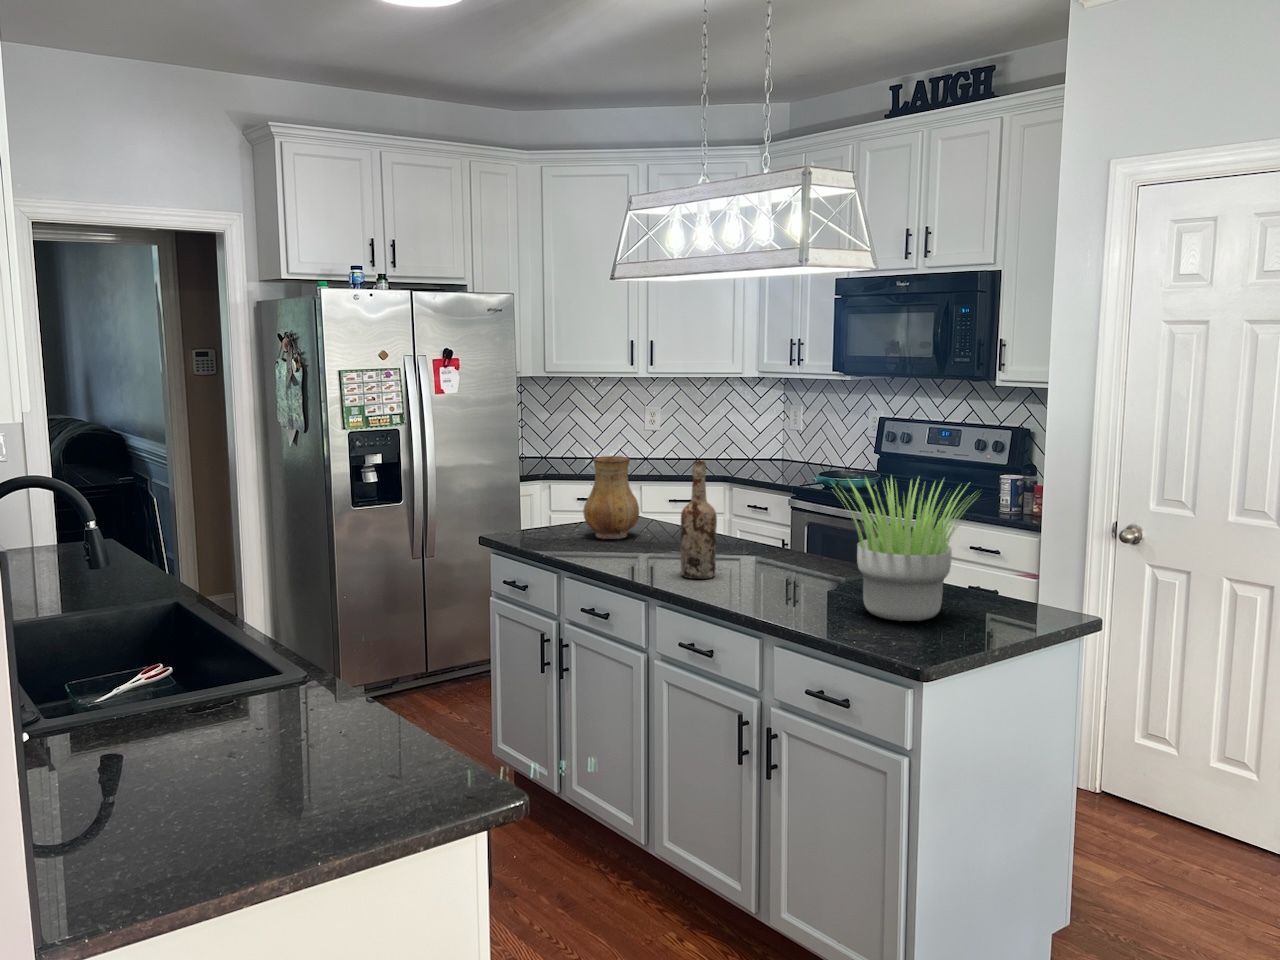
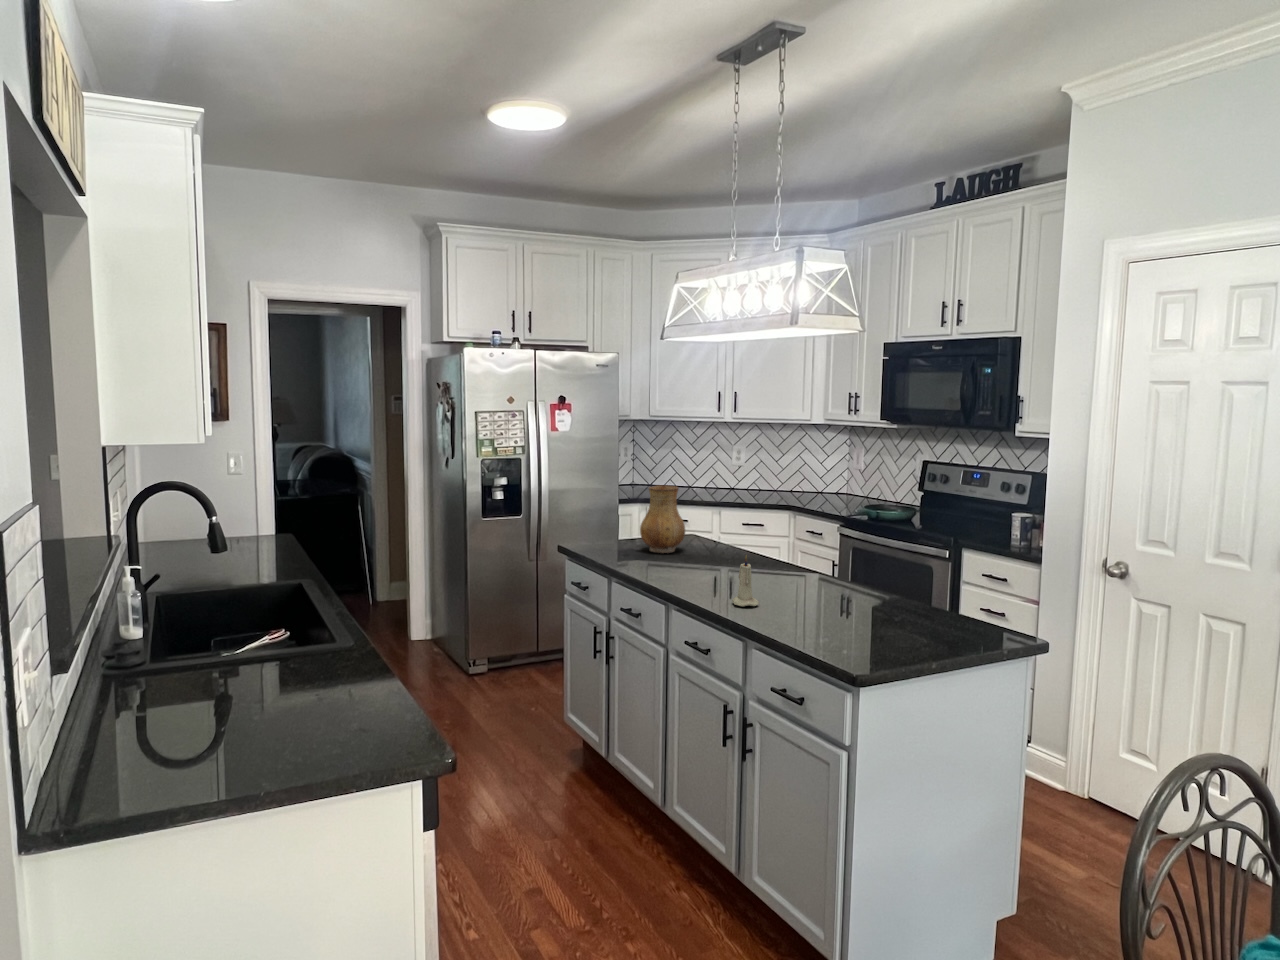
wine bottle: present [681,461,717,579] -> none [698,492,728,589]
potted plant: present [842,478,963,621] -> none [800,508,936,634]
candle: none [734,535,767,598] -> present [732,555,759,607]

